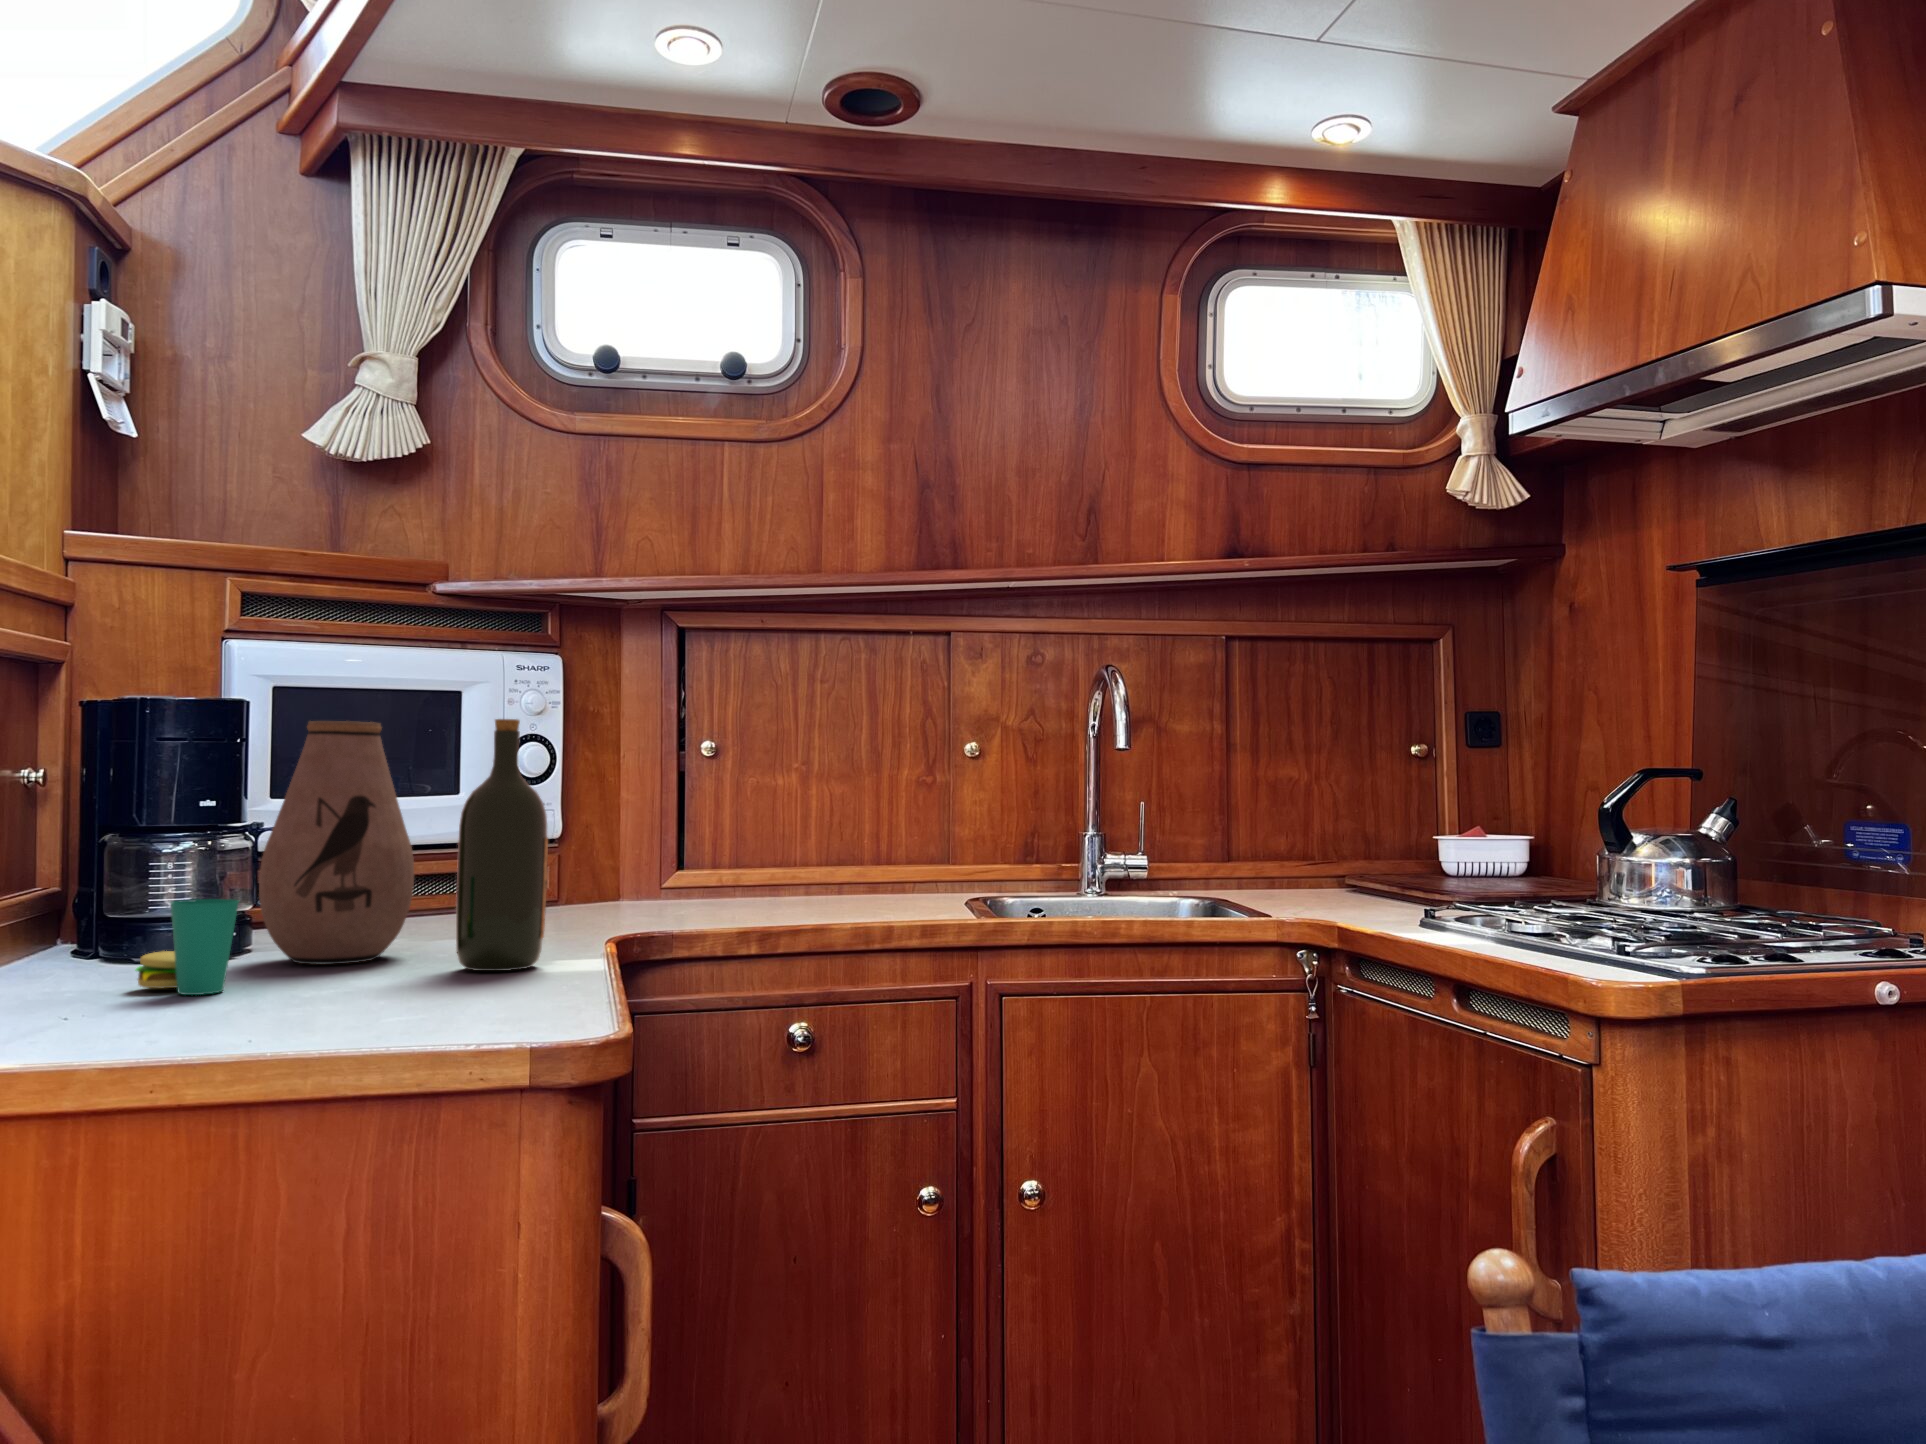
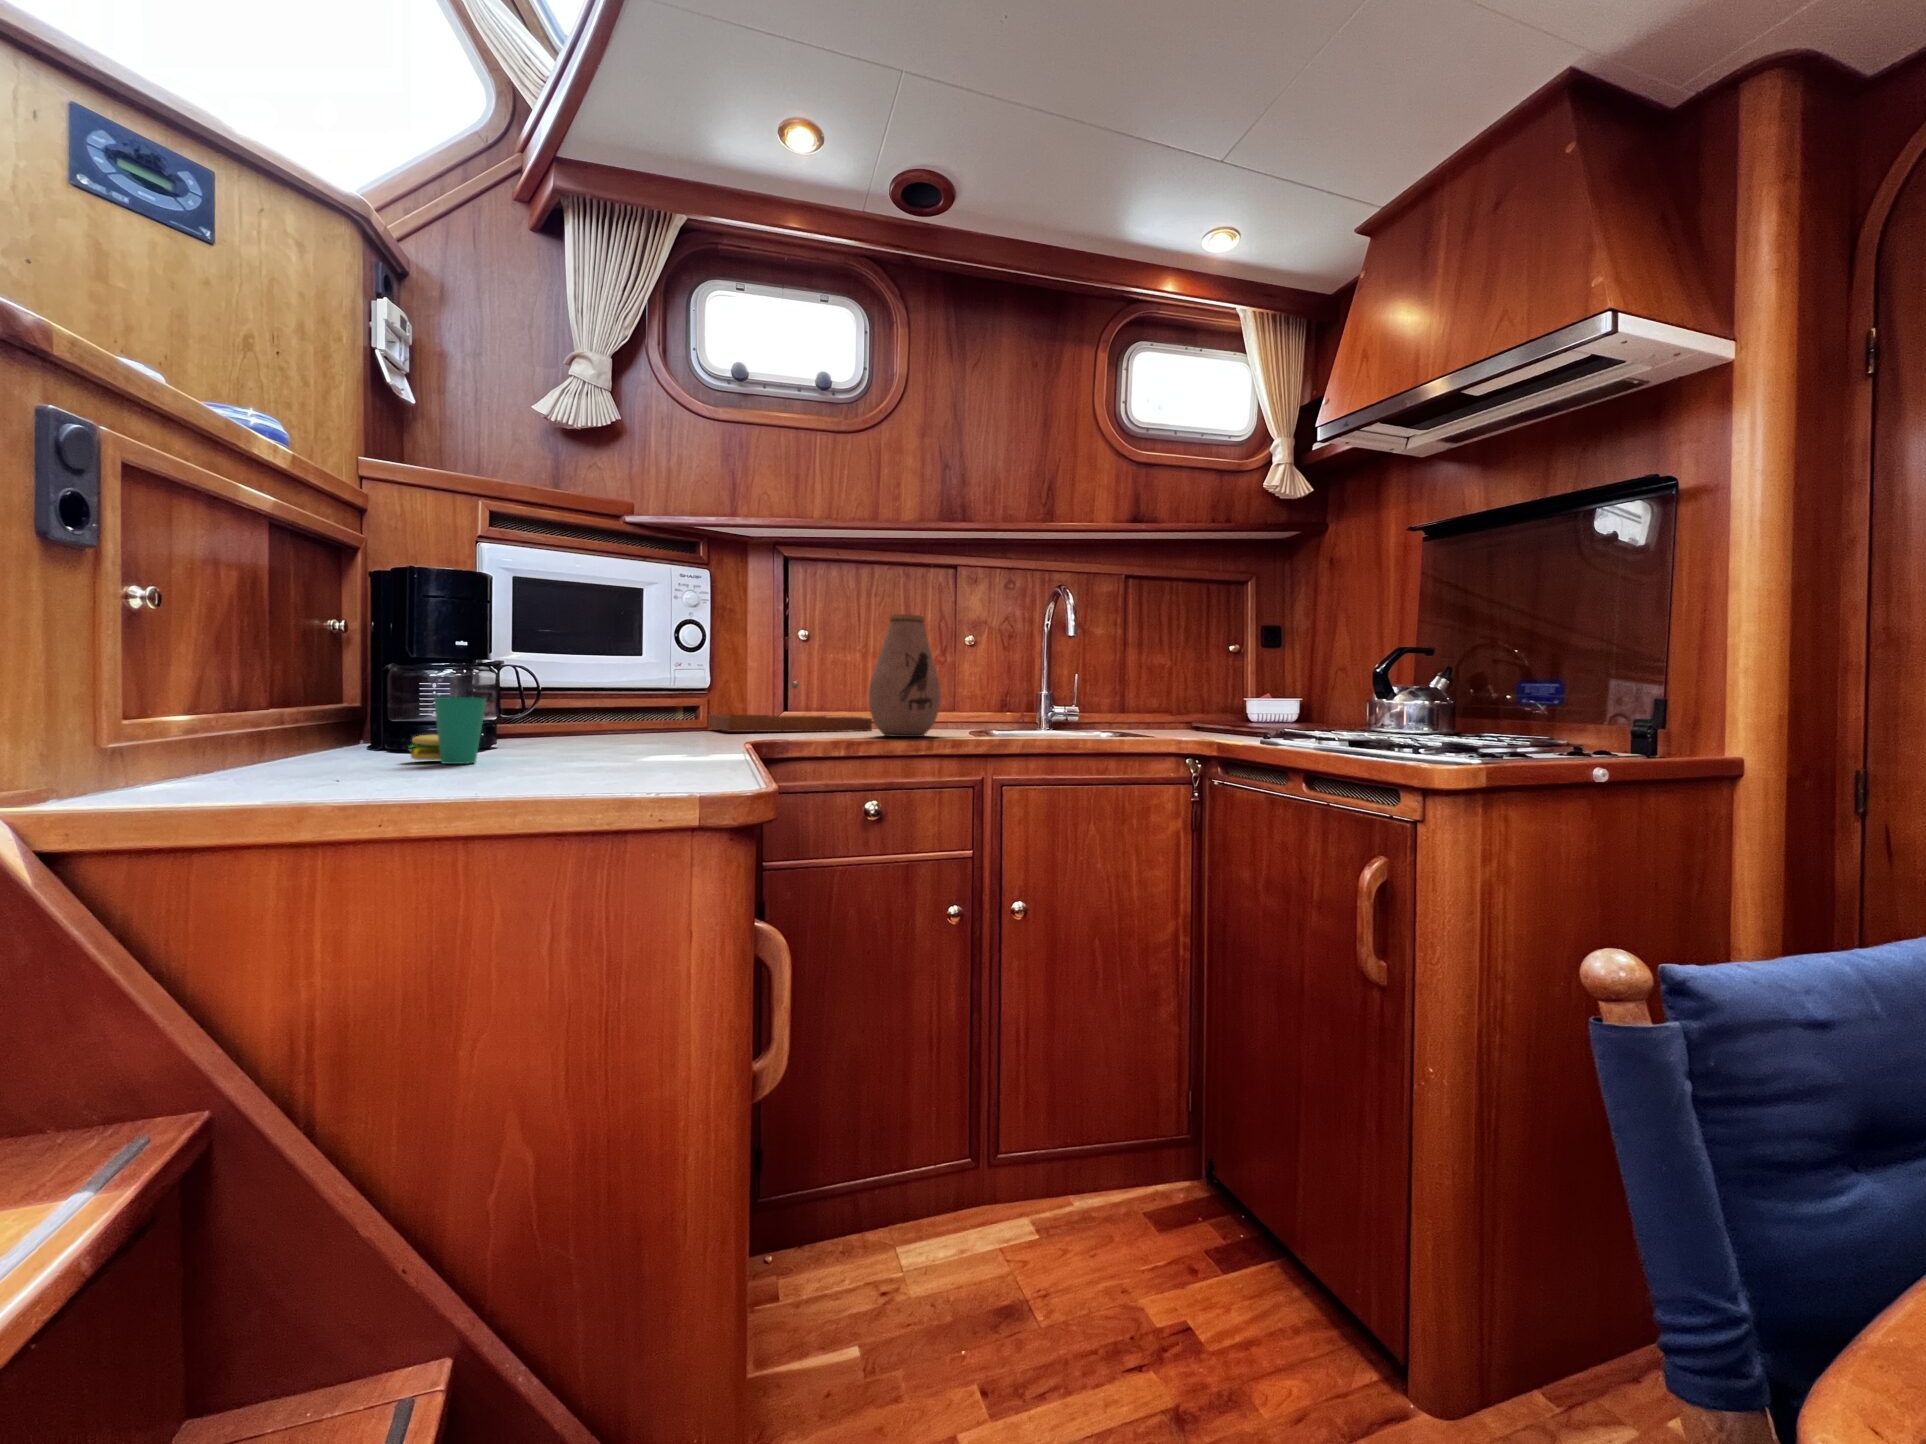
wine bottle: present [456,719,548,971] -> none [647,580,712,755]
vase: present [259,721,414,964] -> present [869,614,941,737]
tray: none [558,825,811,911] -> present [708,681,872,732]

